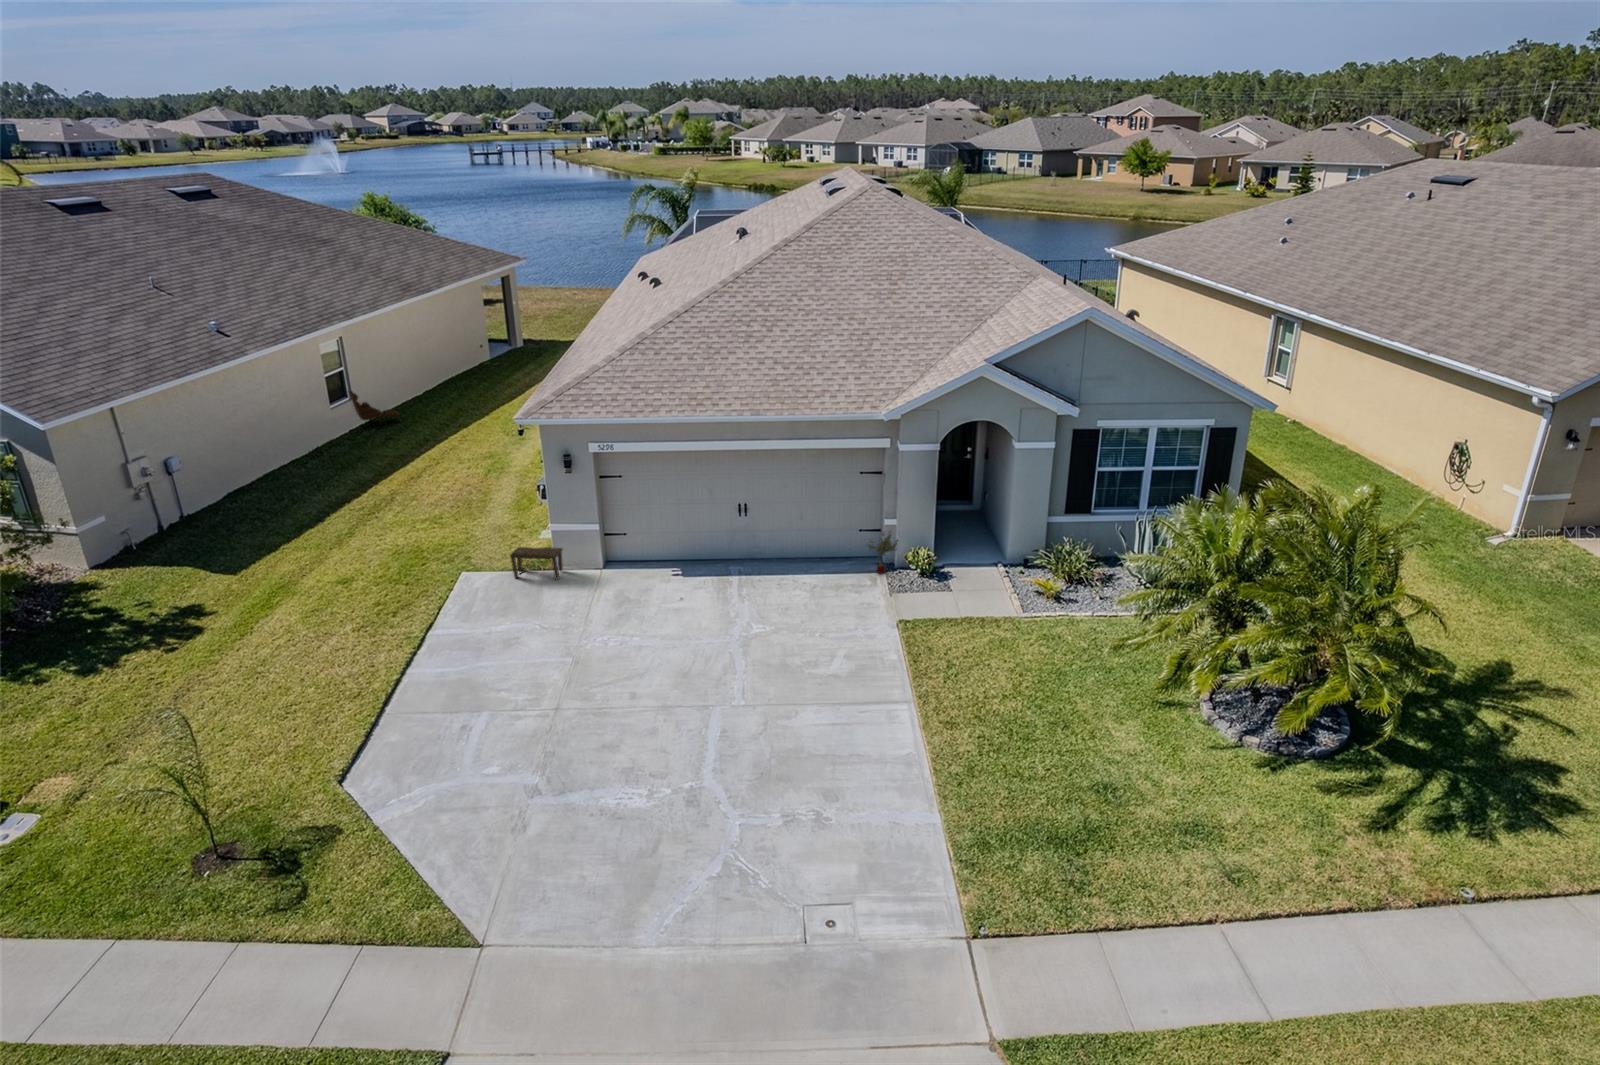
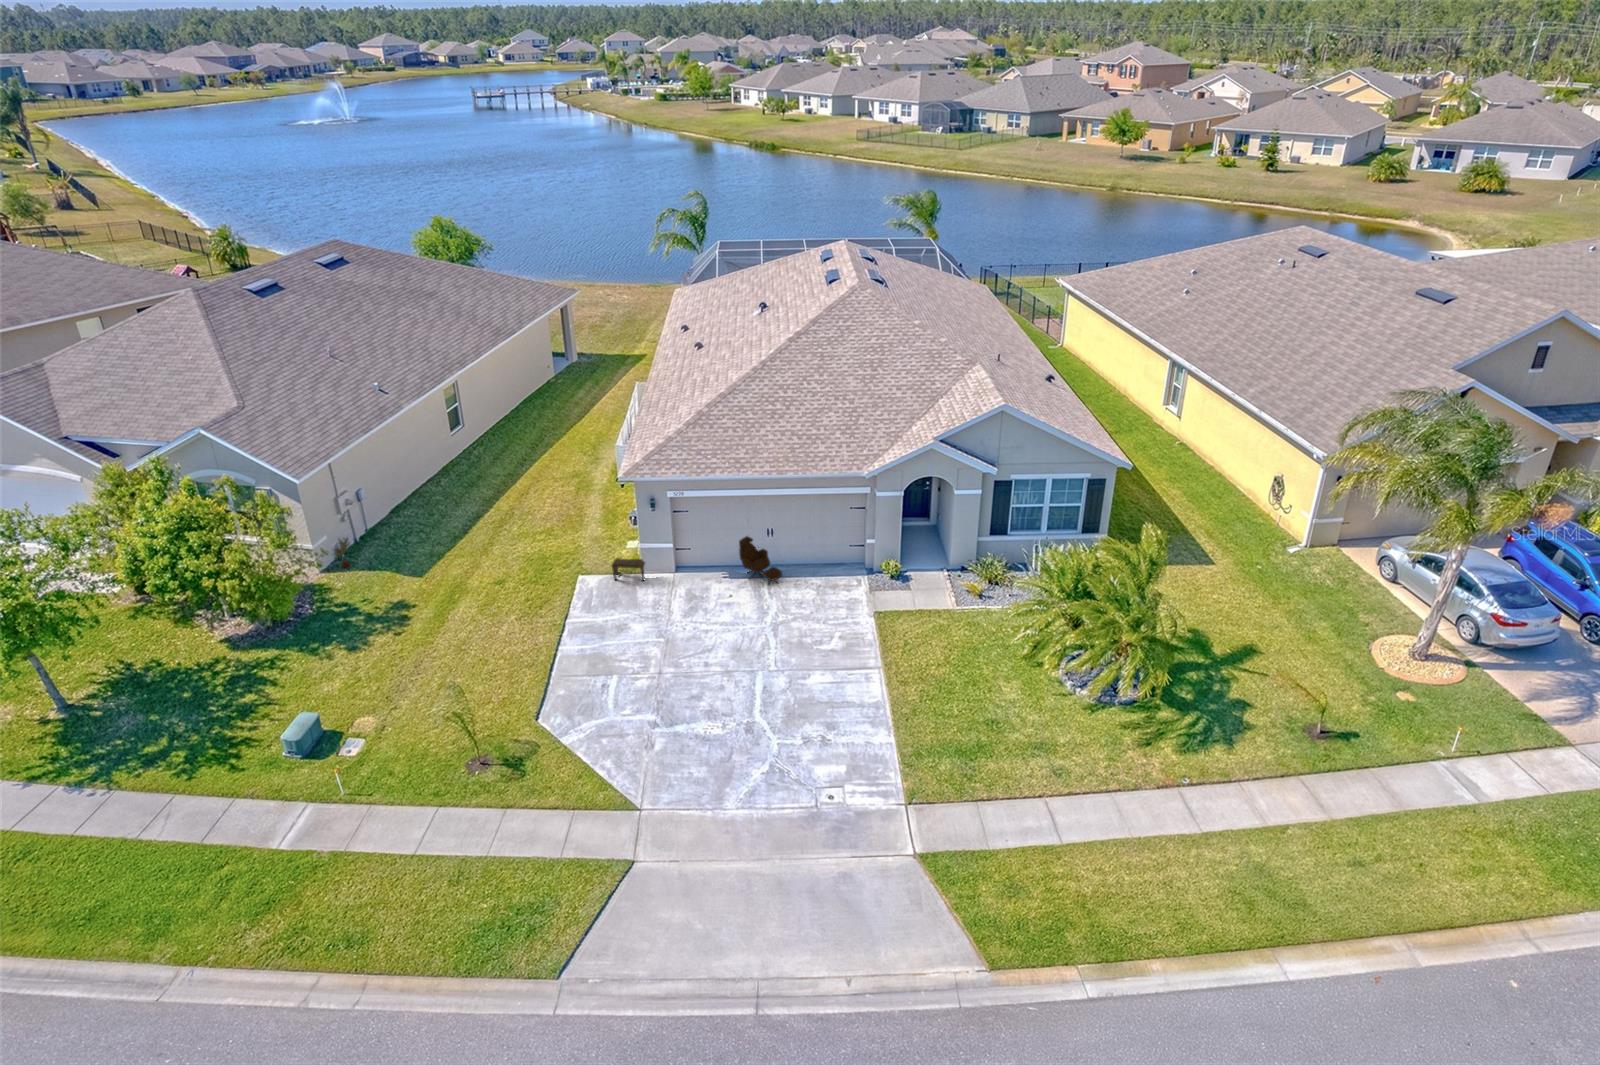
lounge chair: present [349,391,400,427] -> present [739,536,782,581]
potted tree: present [867,532,898,574] -> present [334,538,350,567]

